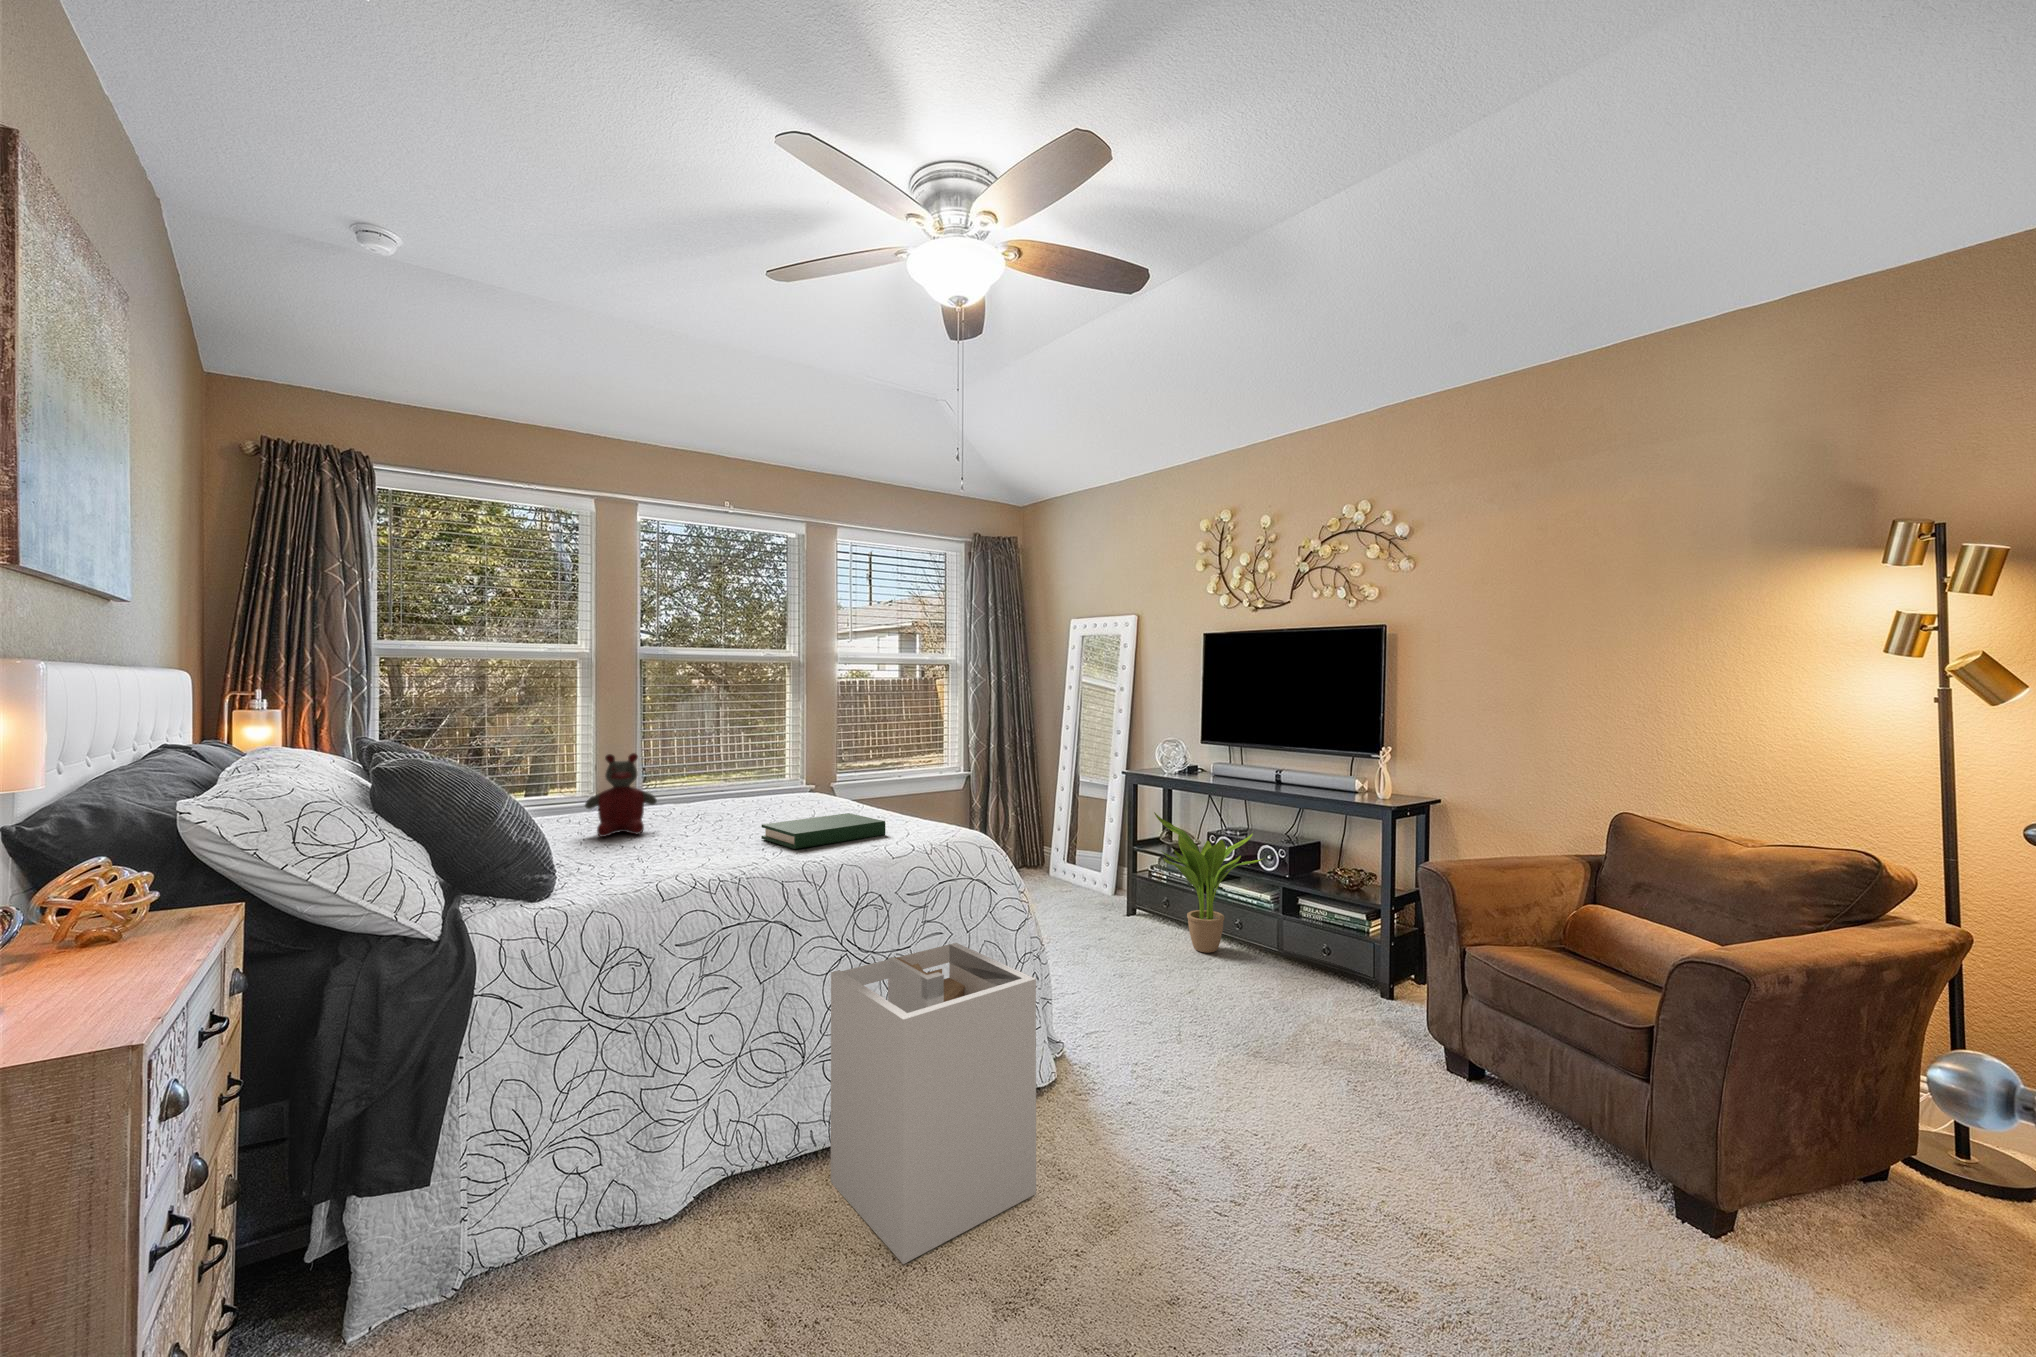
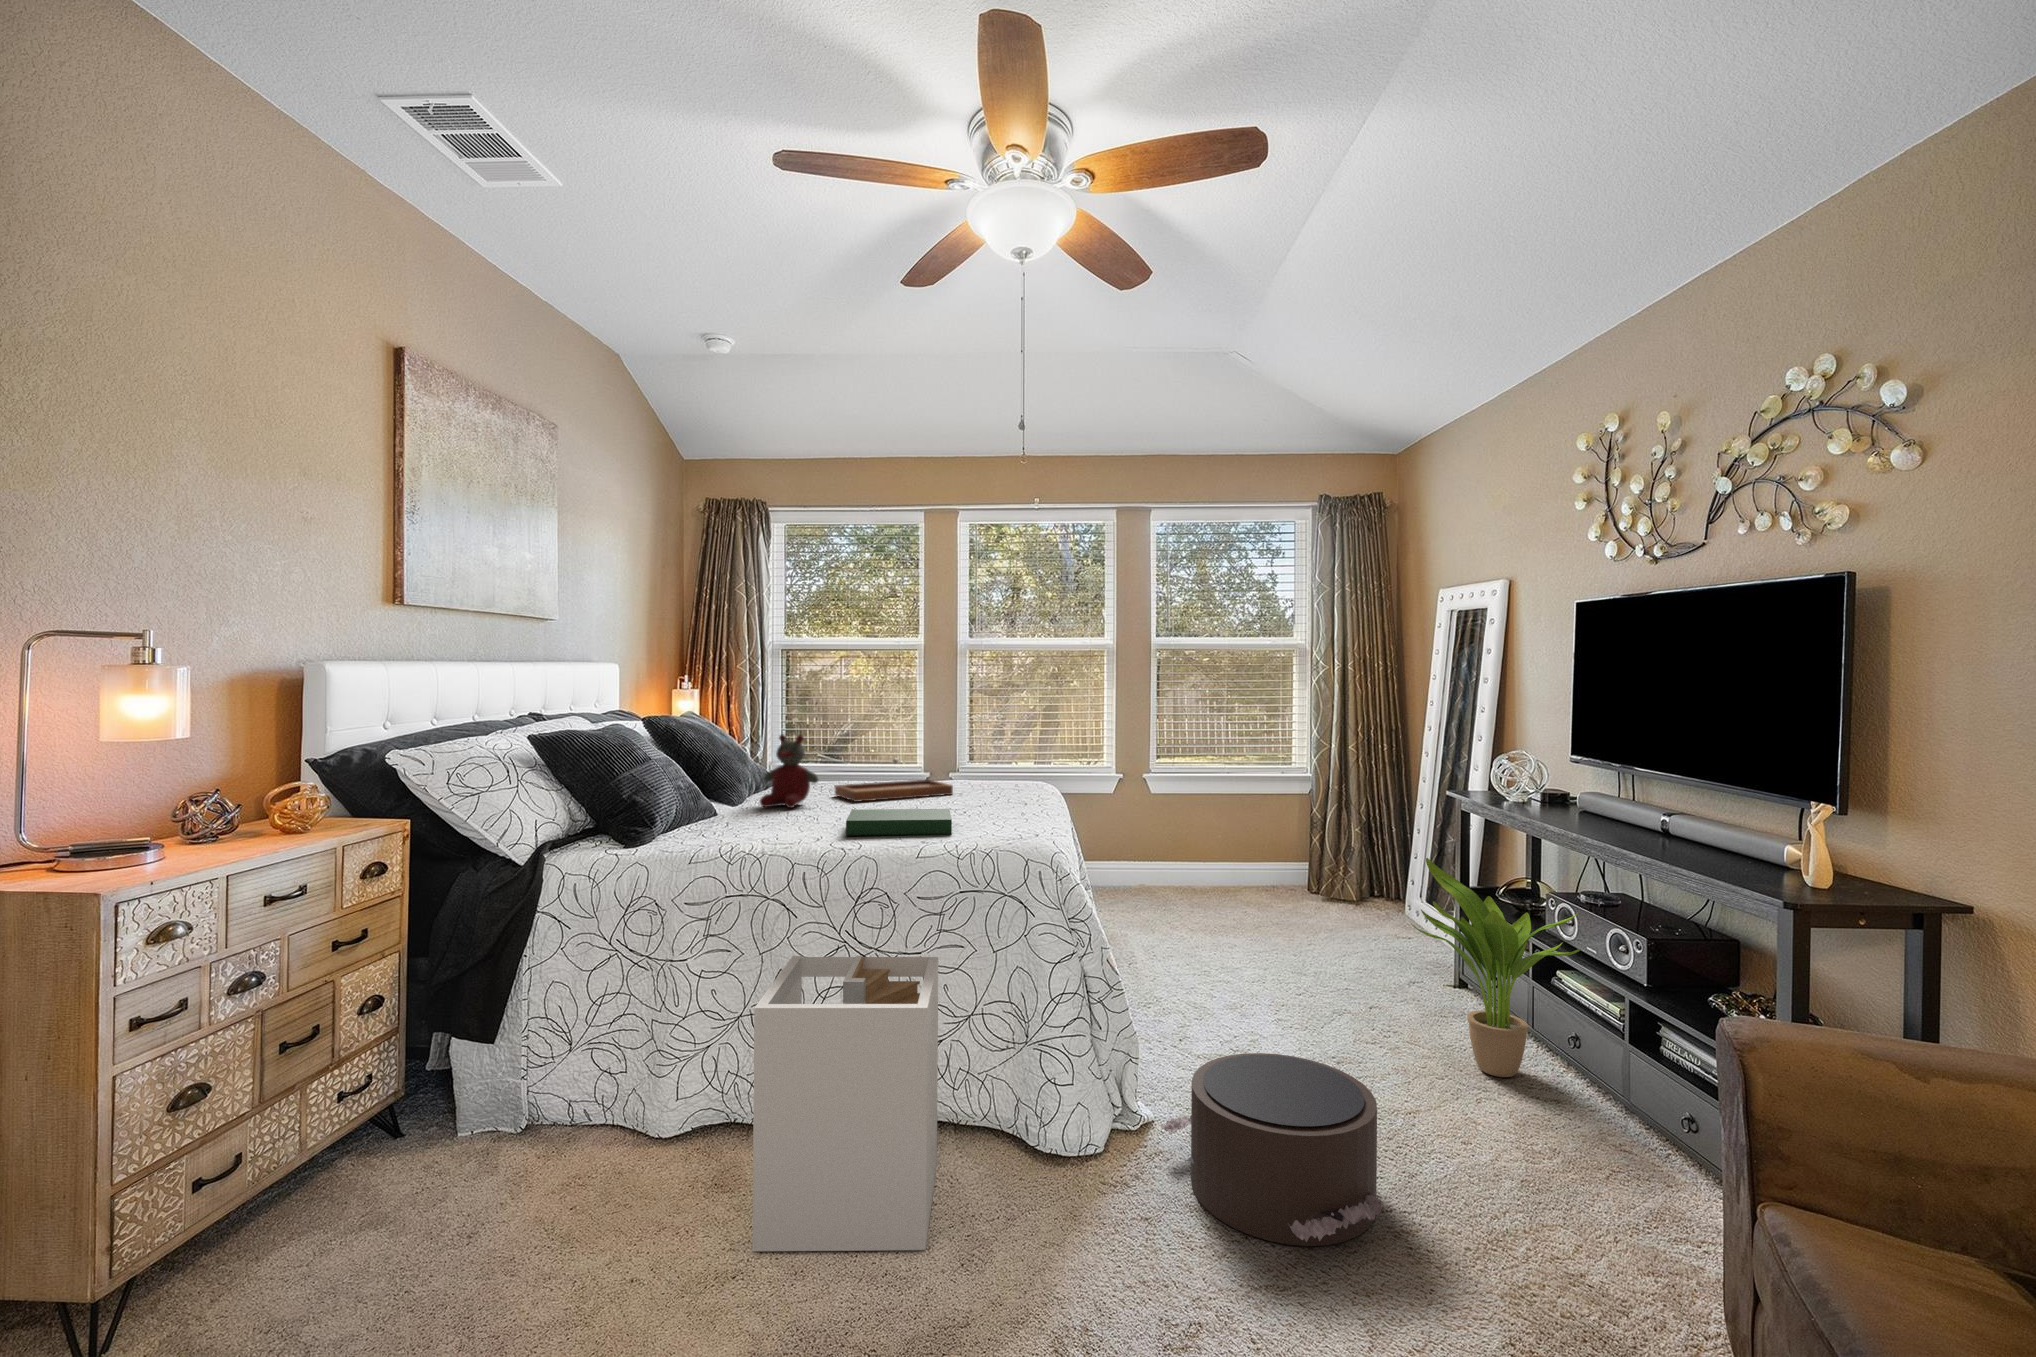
tray: none [643,772,765,820] -> present [835,758,953,802]
pouf: none [1097,962,1272,1091] -> present [1161,1053,1391,1246]

